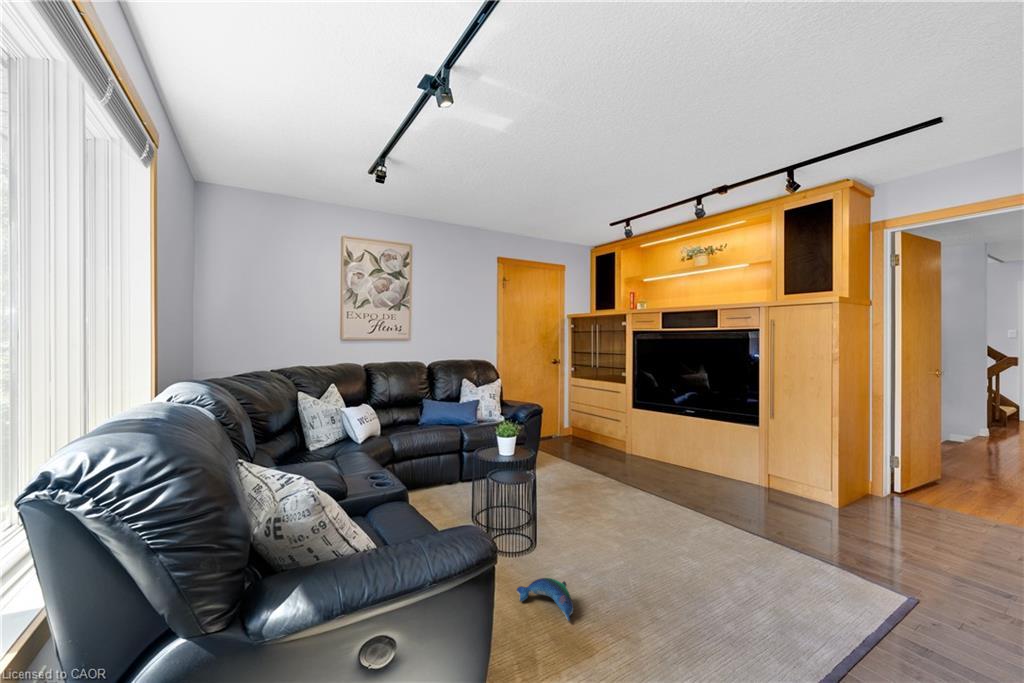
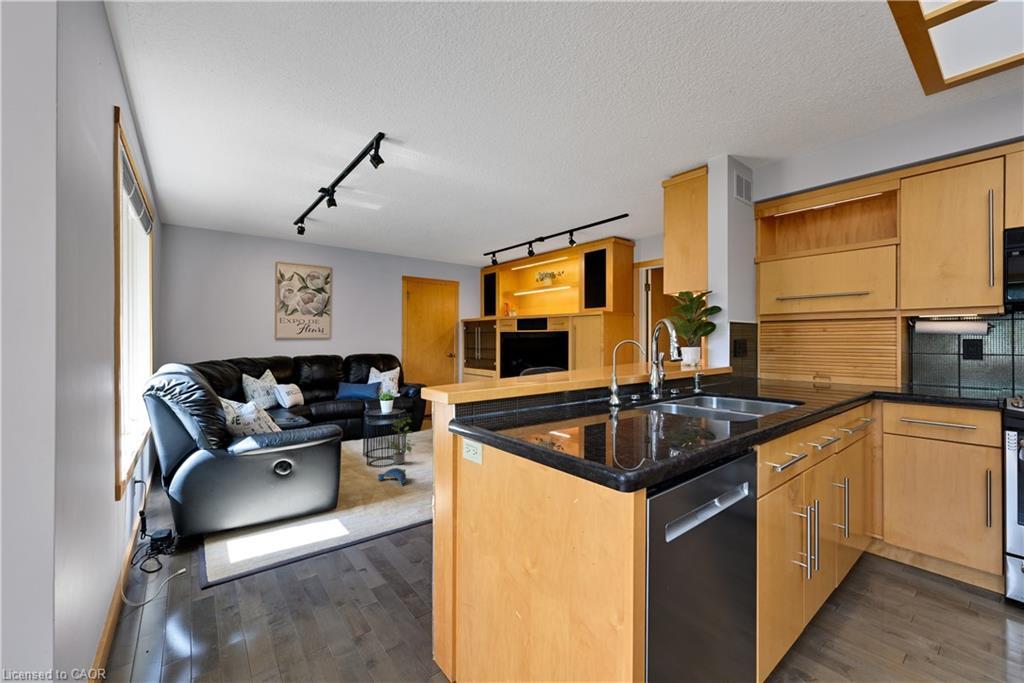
potted plant: none [519,471,564,553] -> present [389,417,414,464]

